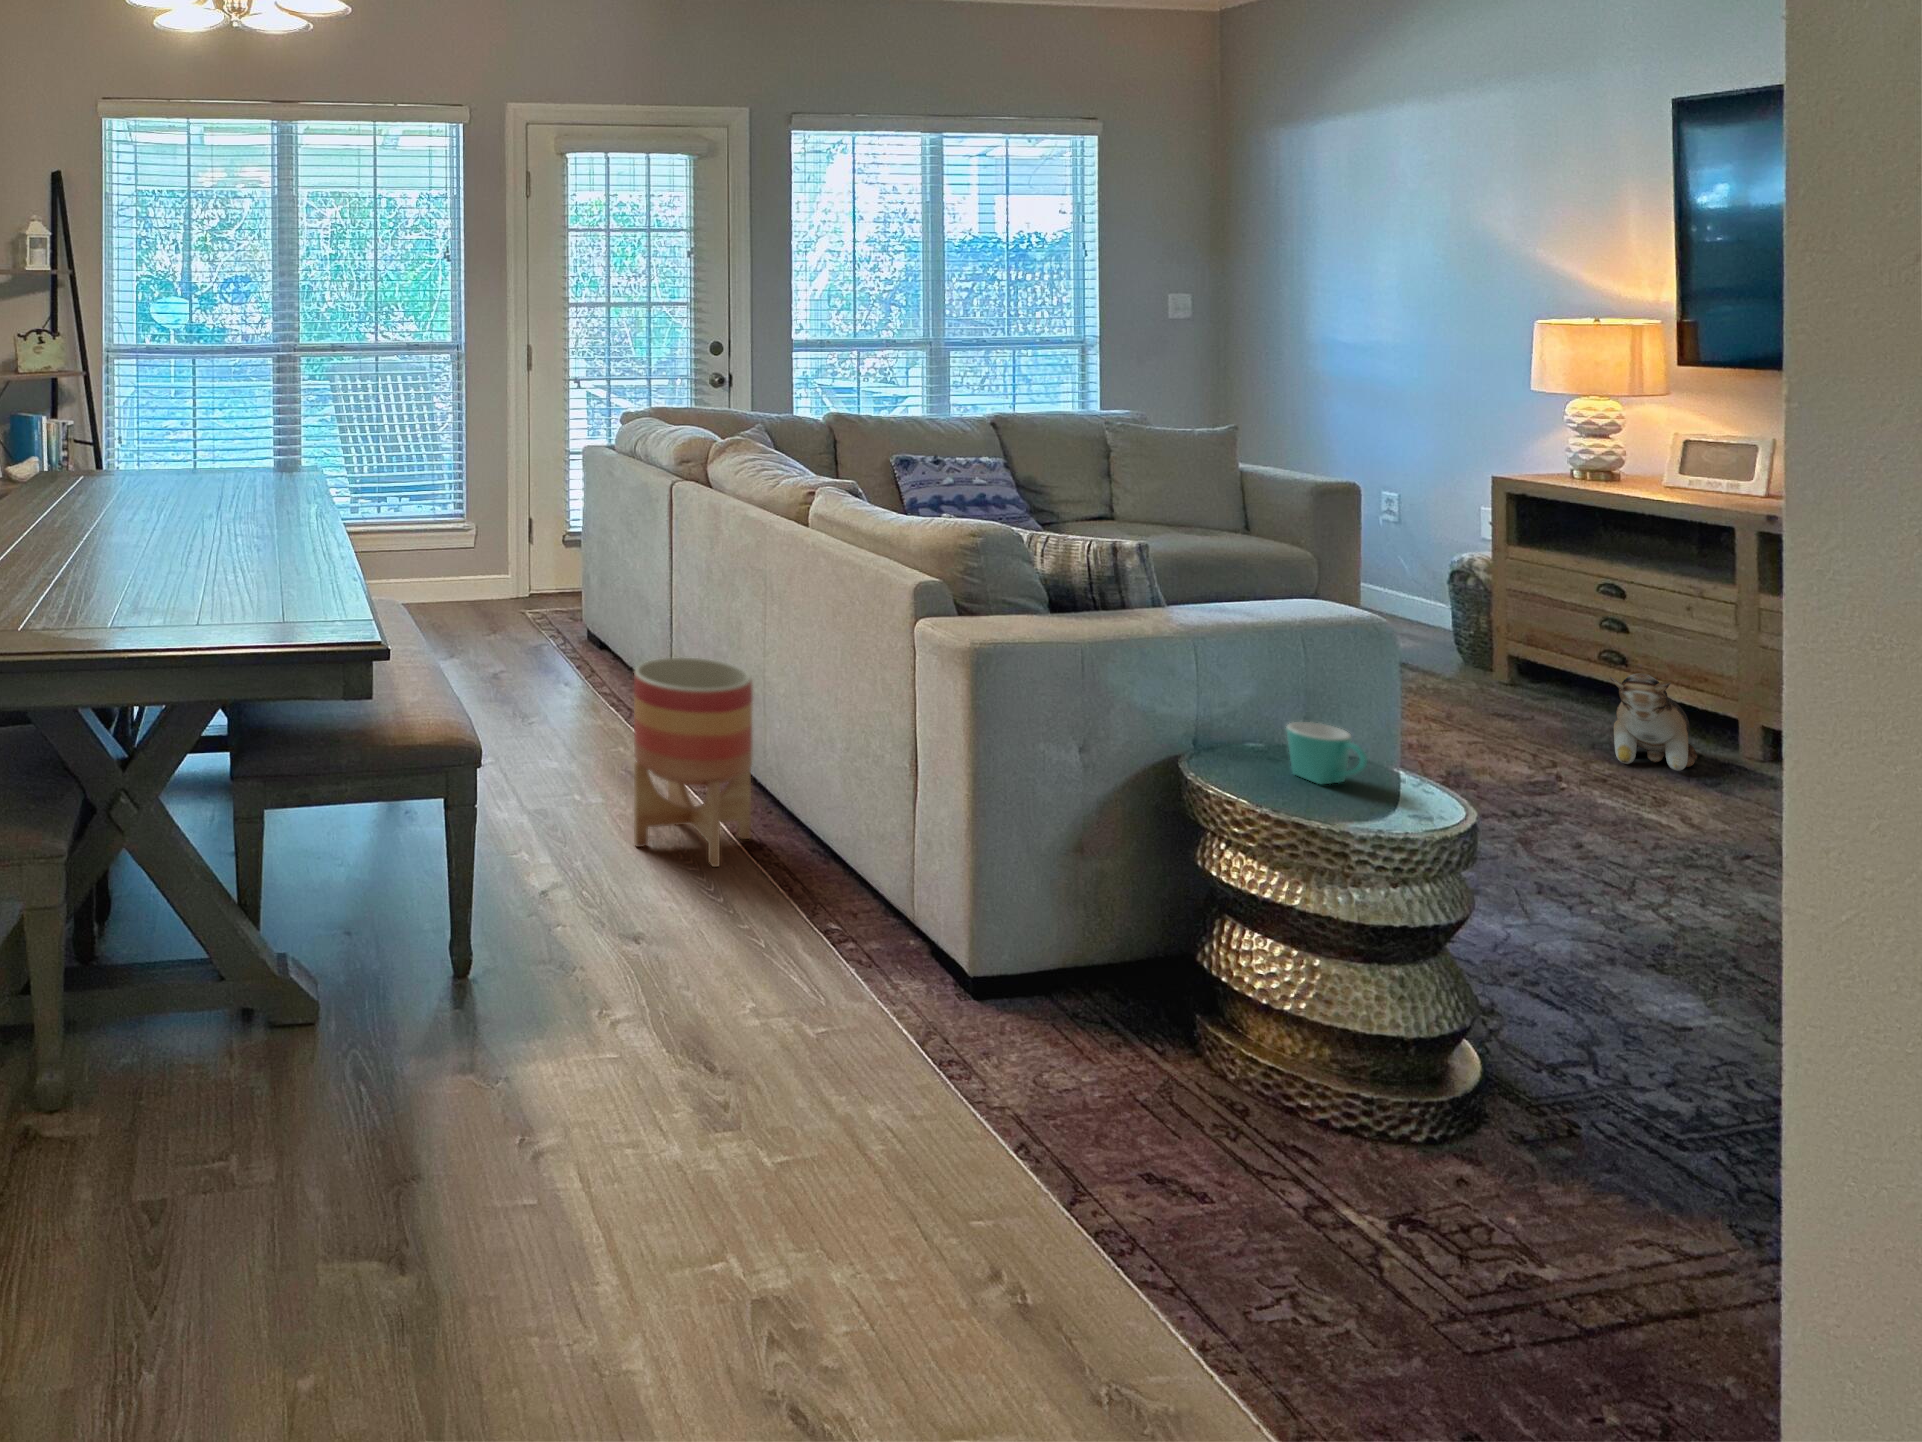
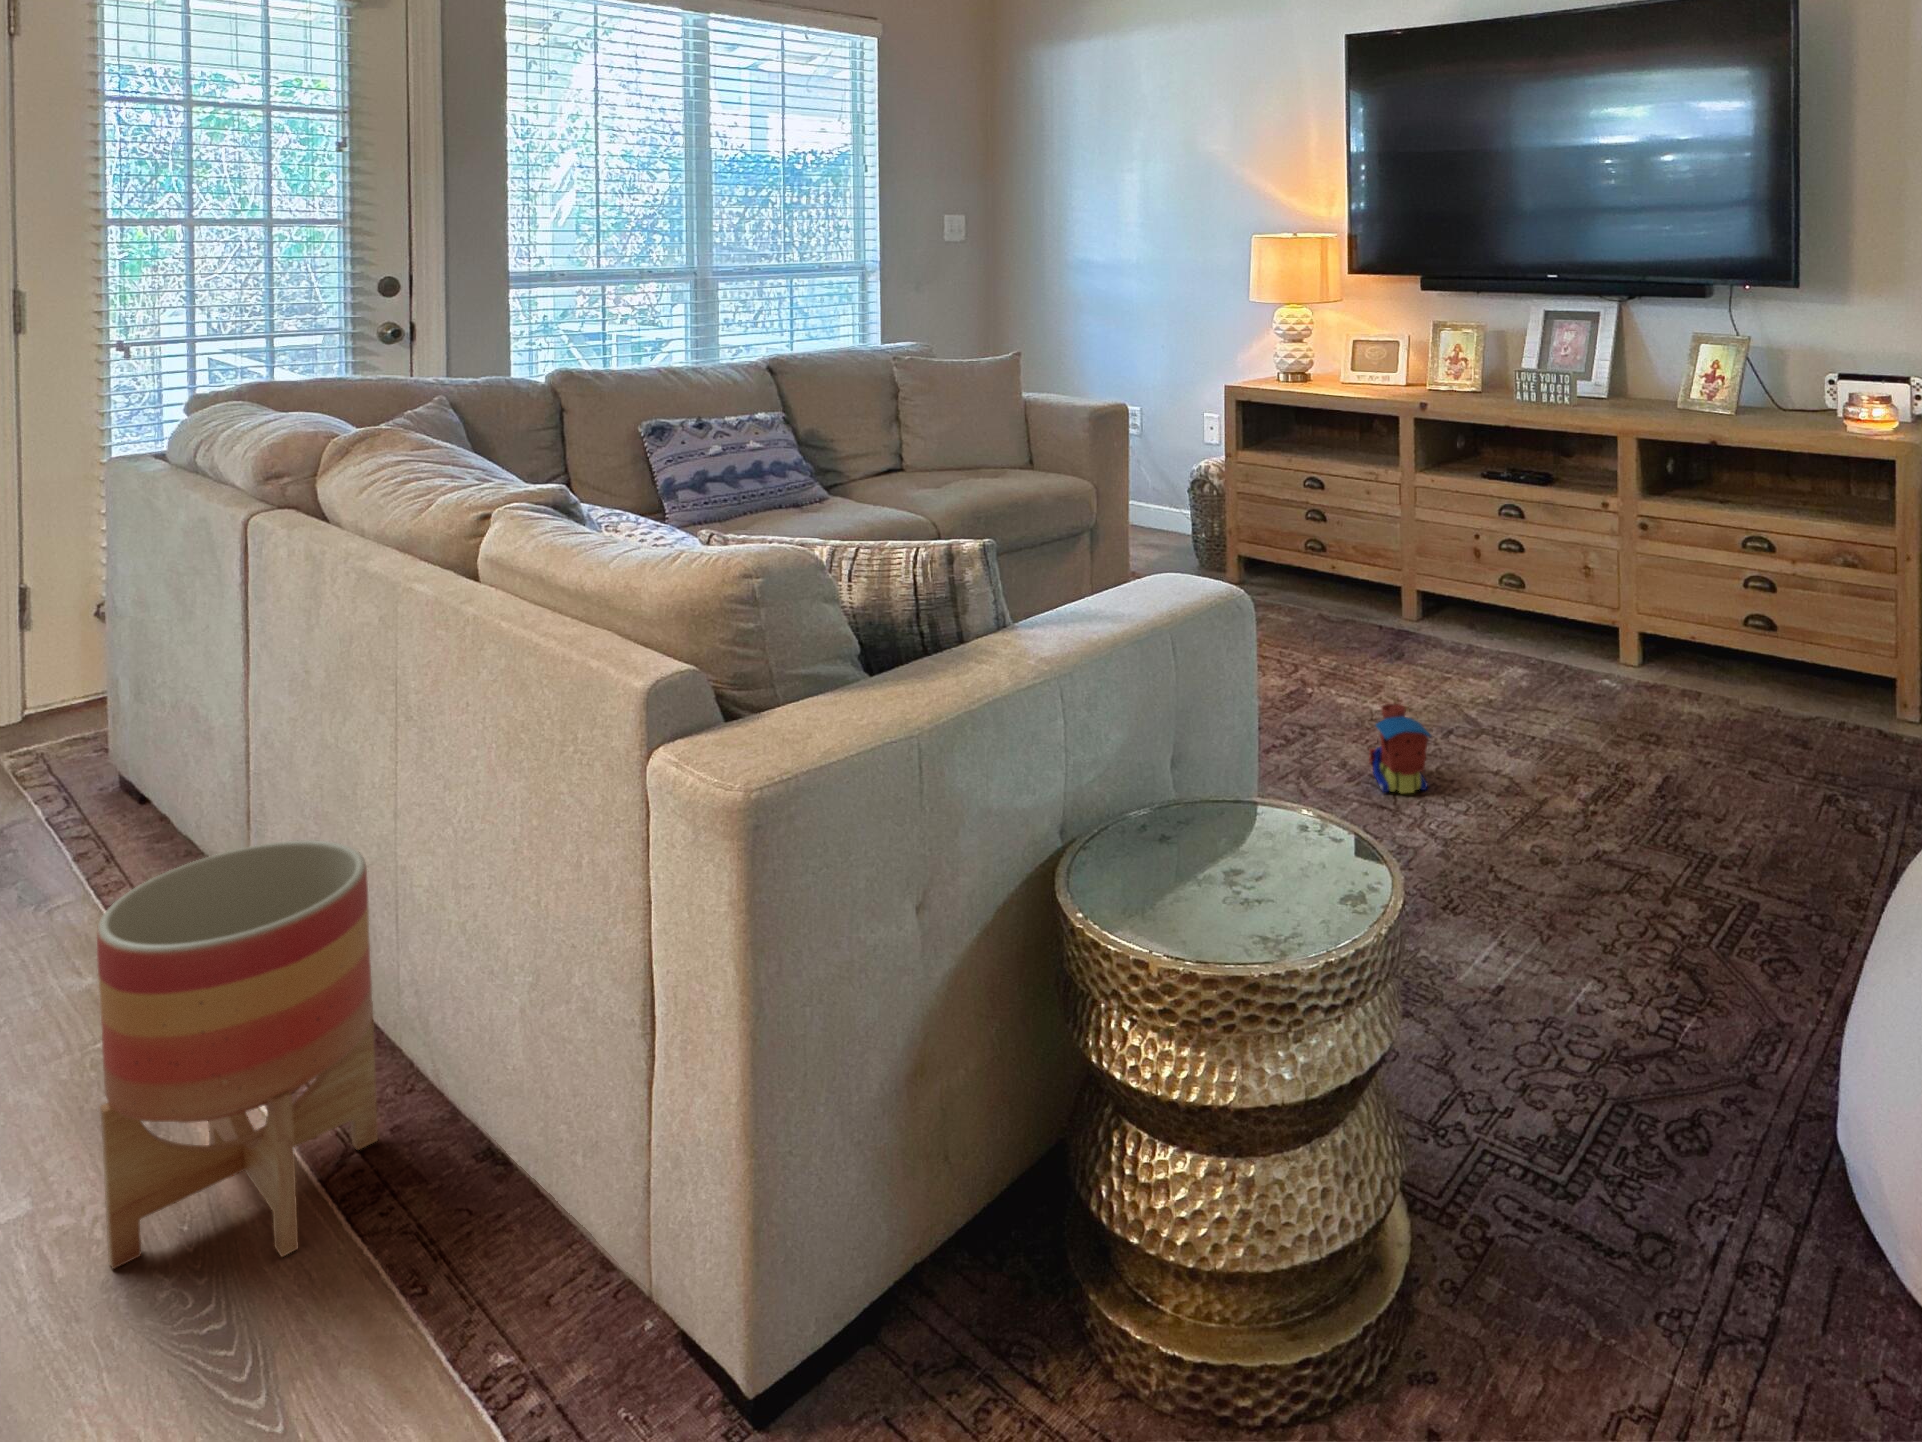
plush toy: present [1610,673,1697,771] -> none [1338,569,1391,656]
mug: present [1286,722,1367,784] -> none [1191,787,1294,884]
toy train: none [1601,789,1676,881] -> present [1369,704,1431,793]

